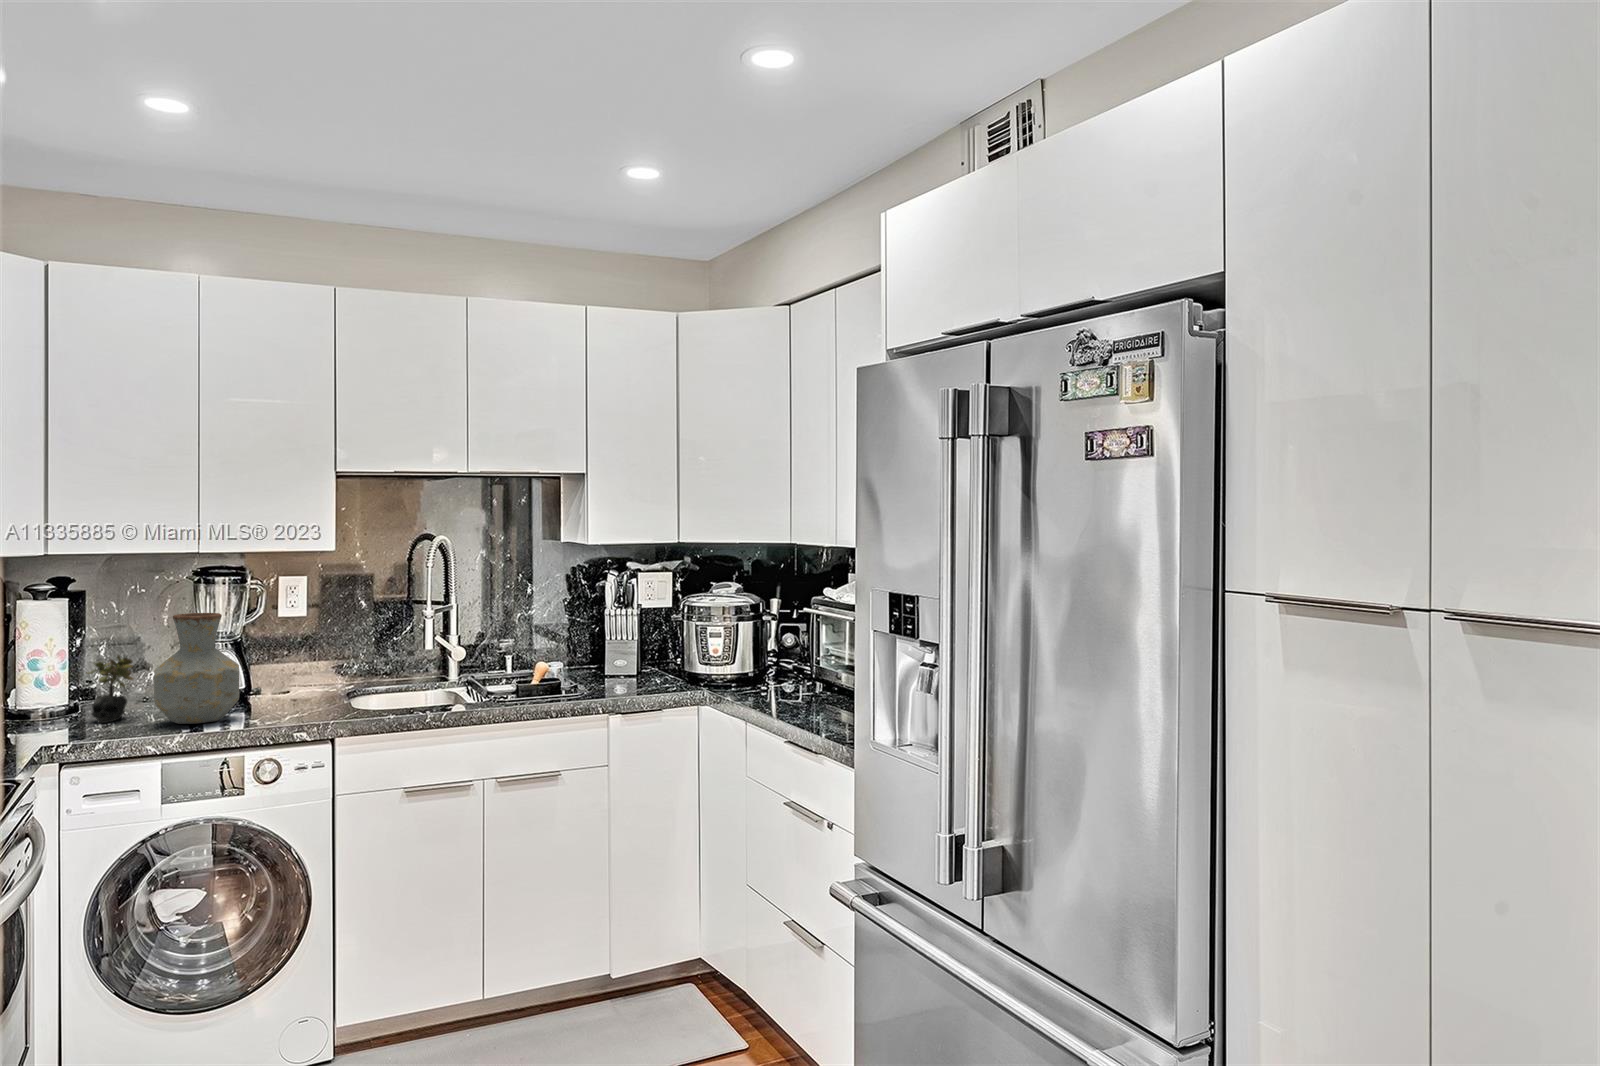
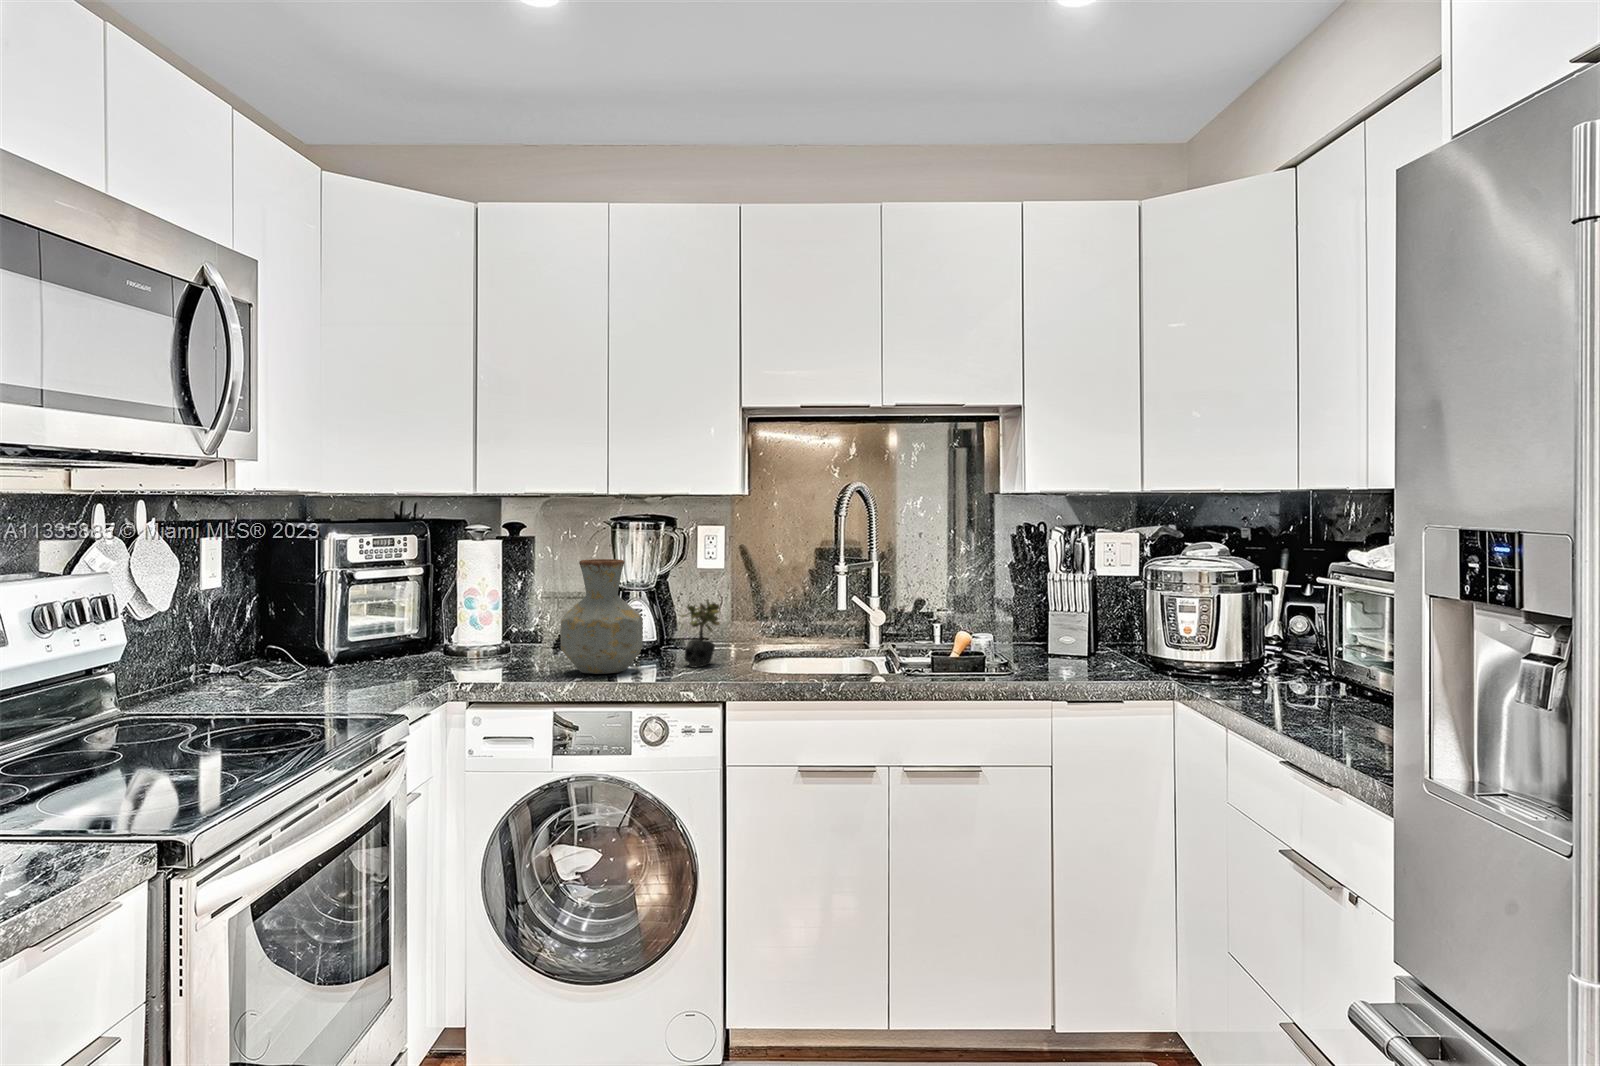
succulent plant: present [86,655,133,723] -> present [681,600,720,667]

